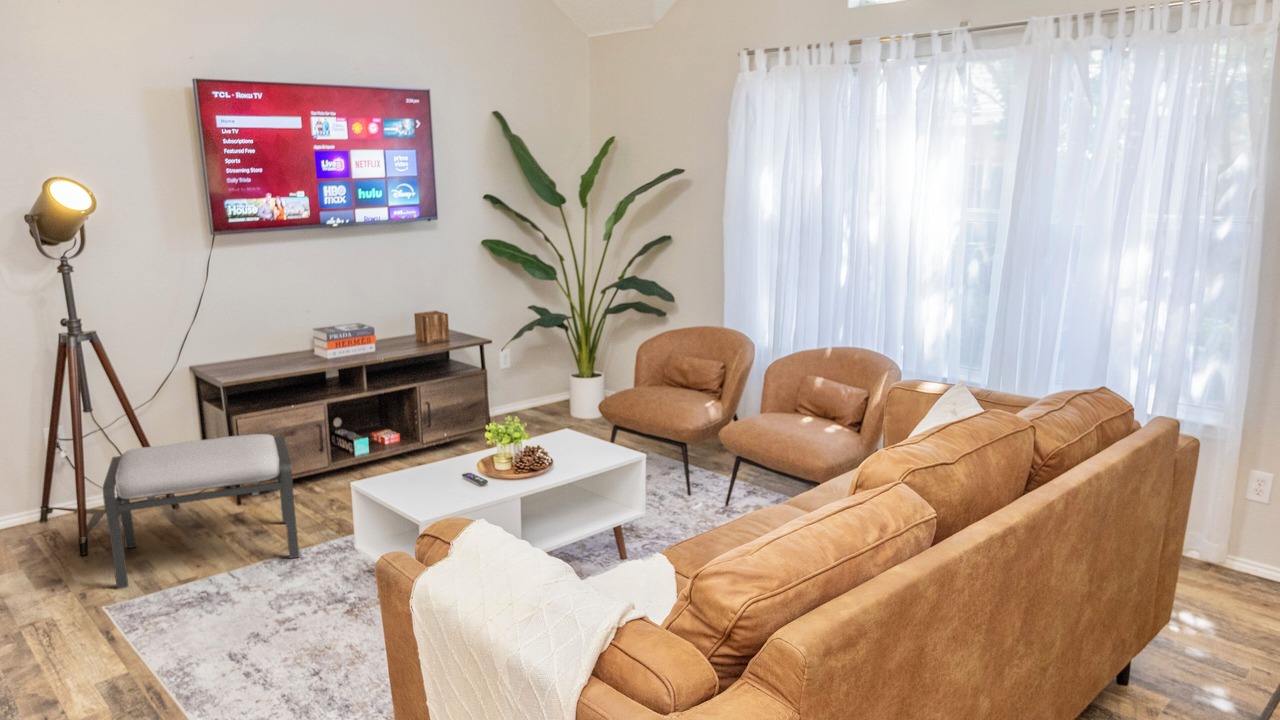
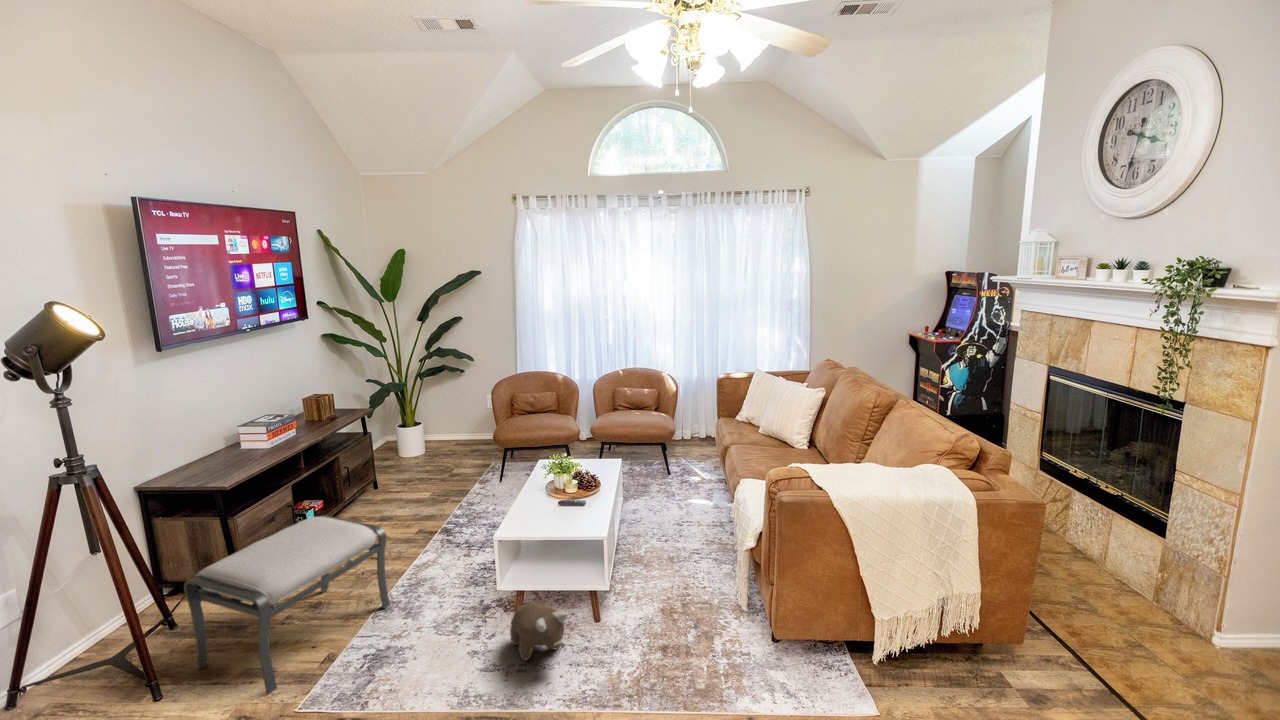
plush toy: none [261,599,342,669] -> present [510,602,567,661]

